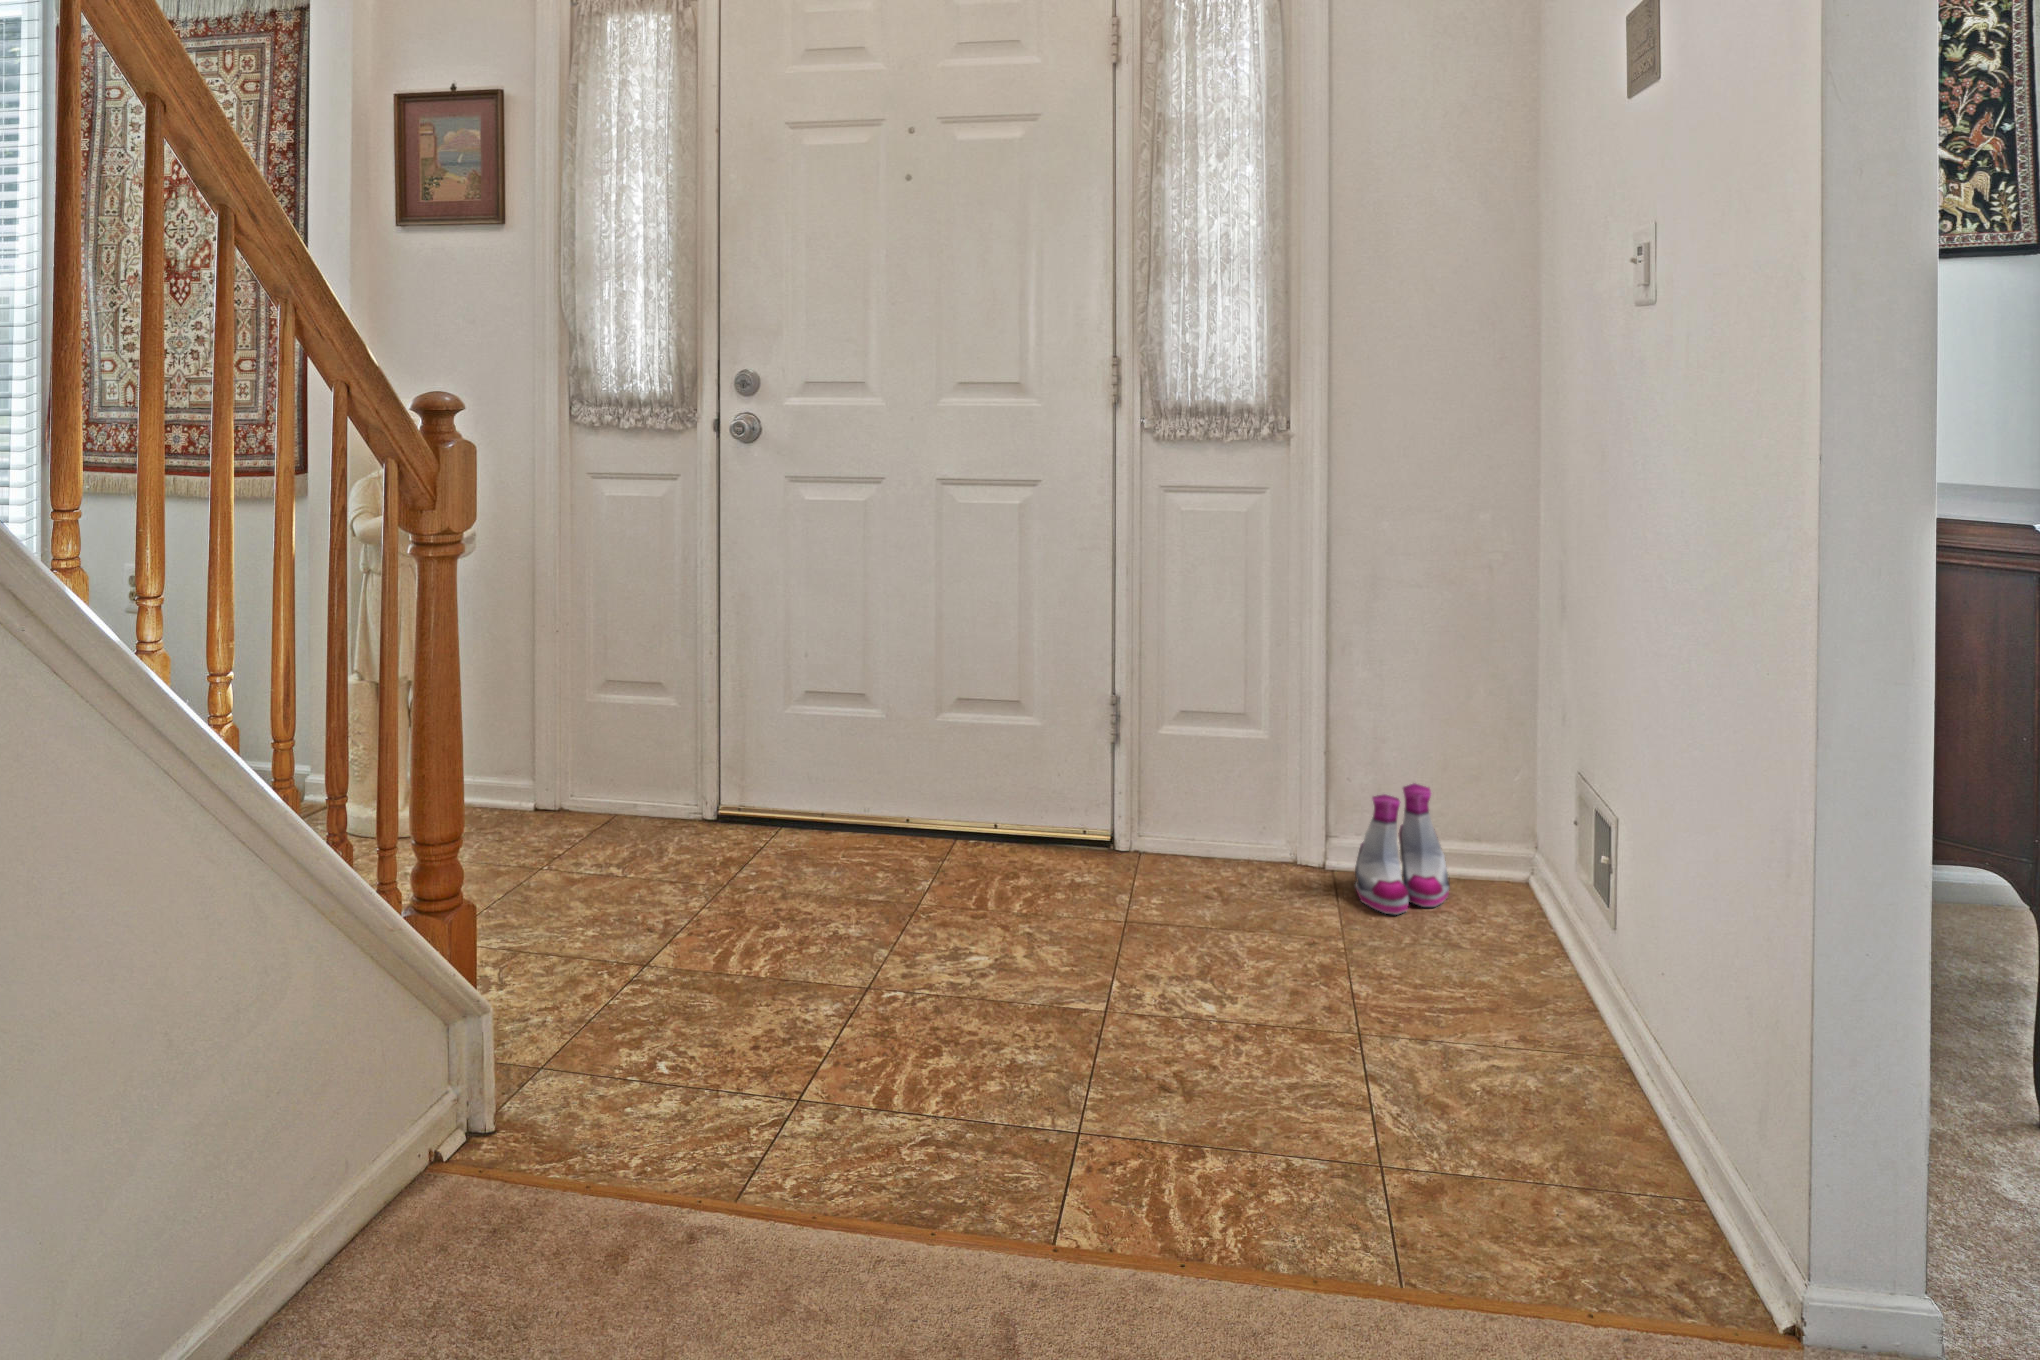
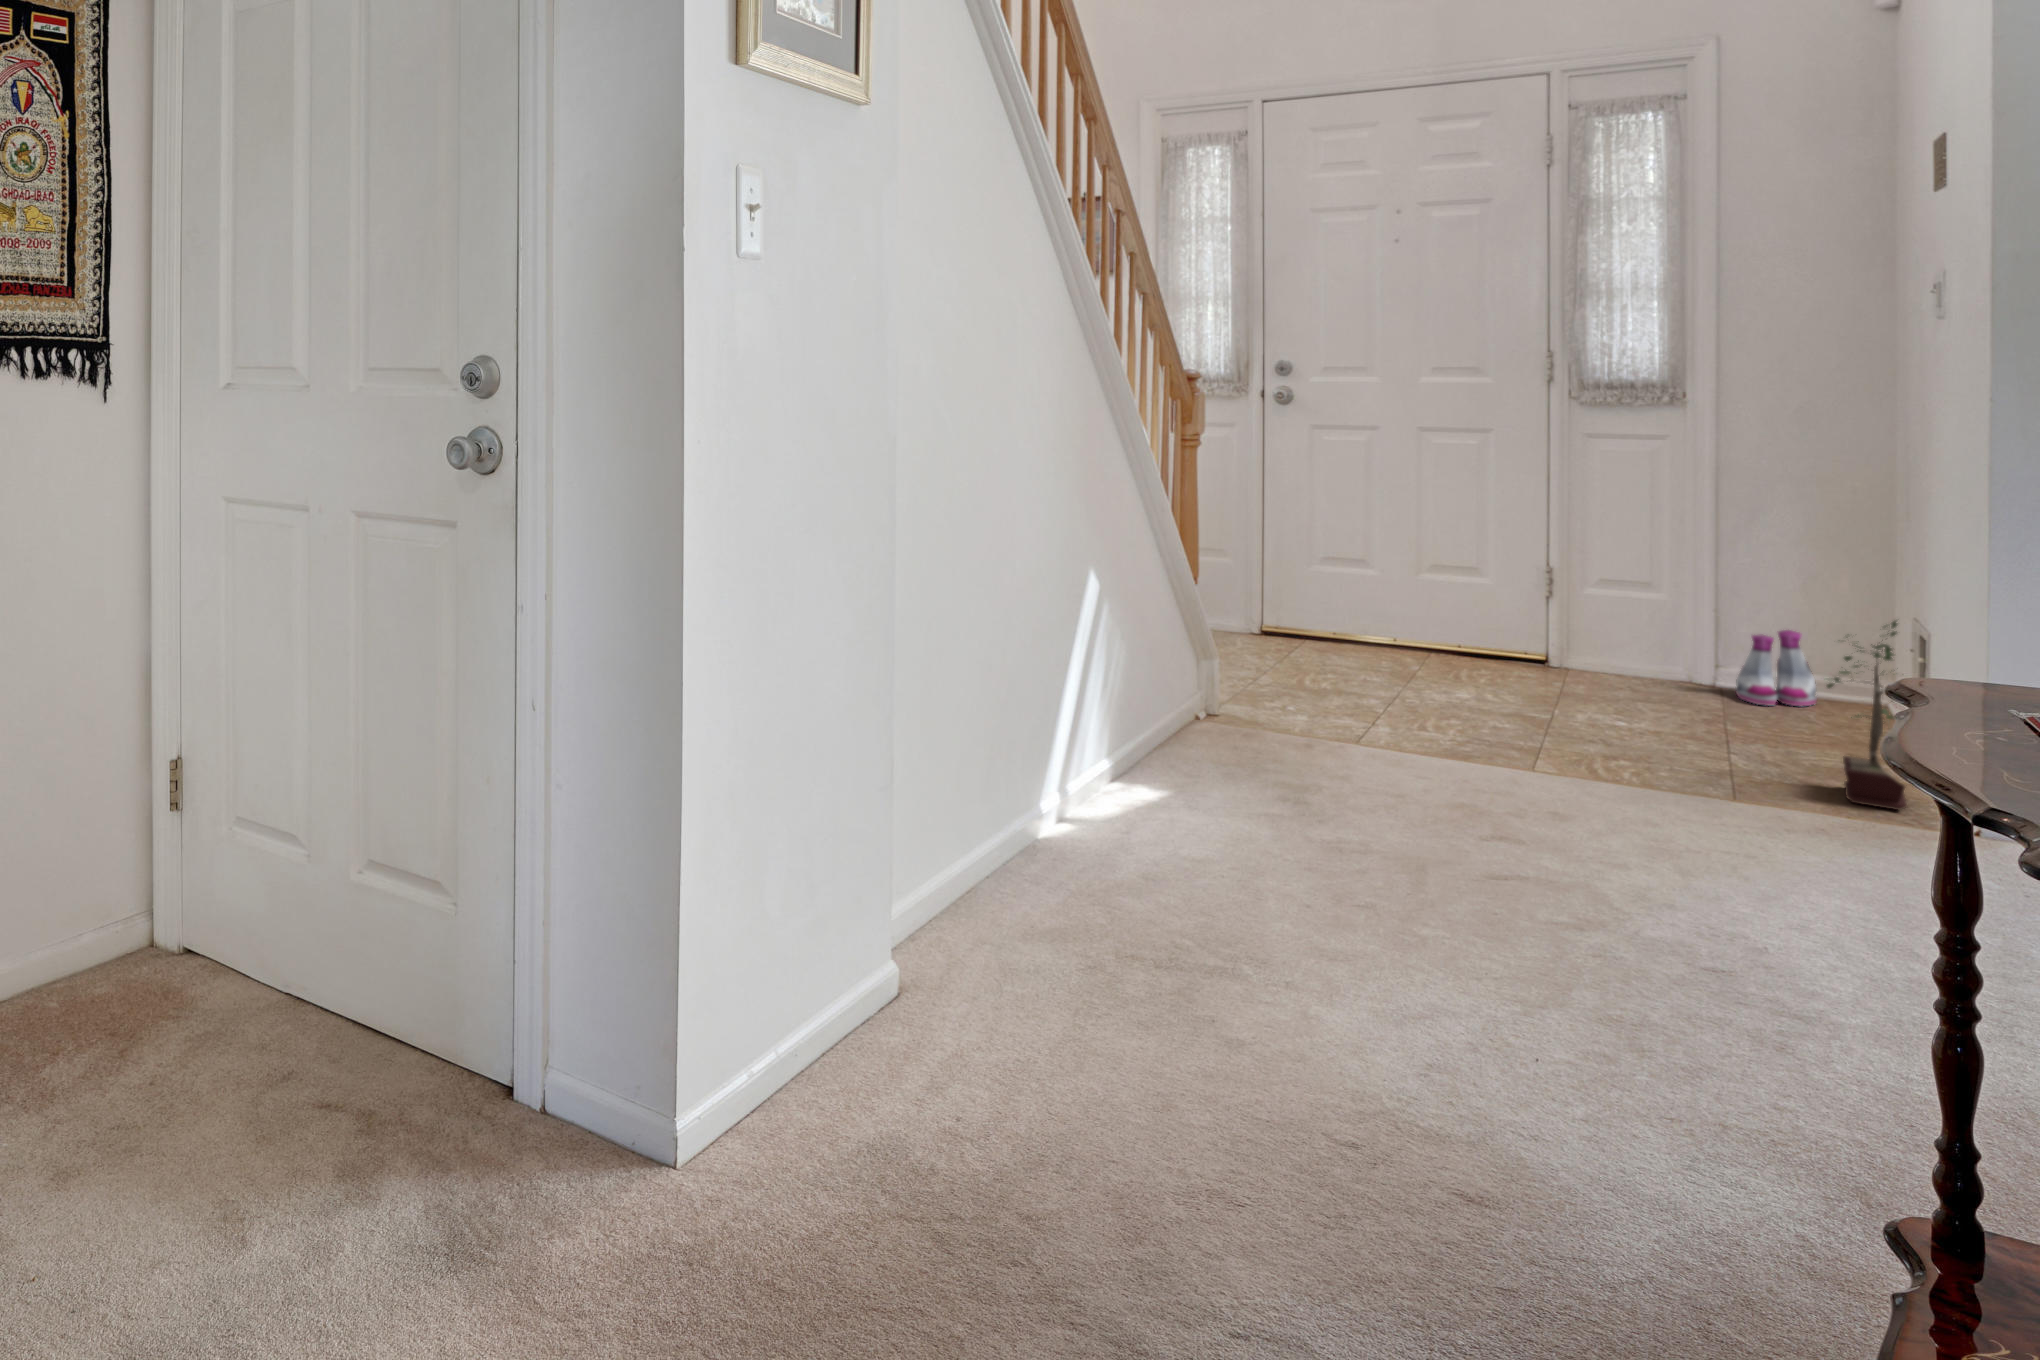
potted plant: none [1570,849,1712,1218] -> present [1827,621,1907,810]

